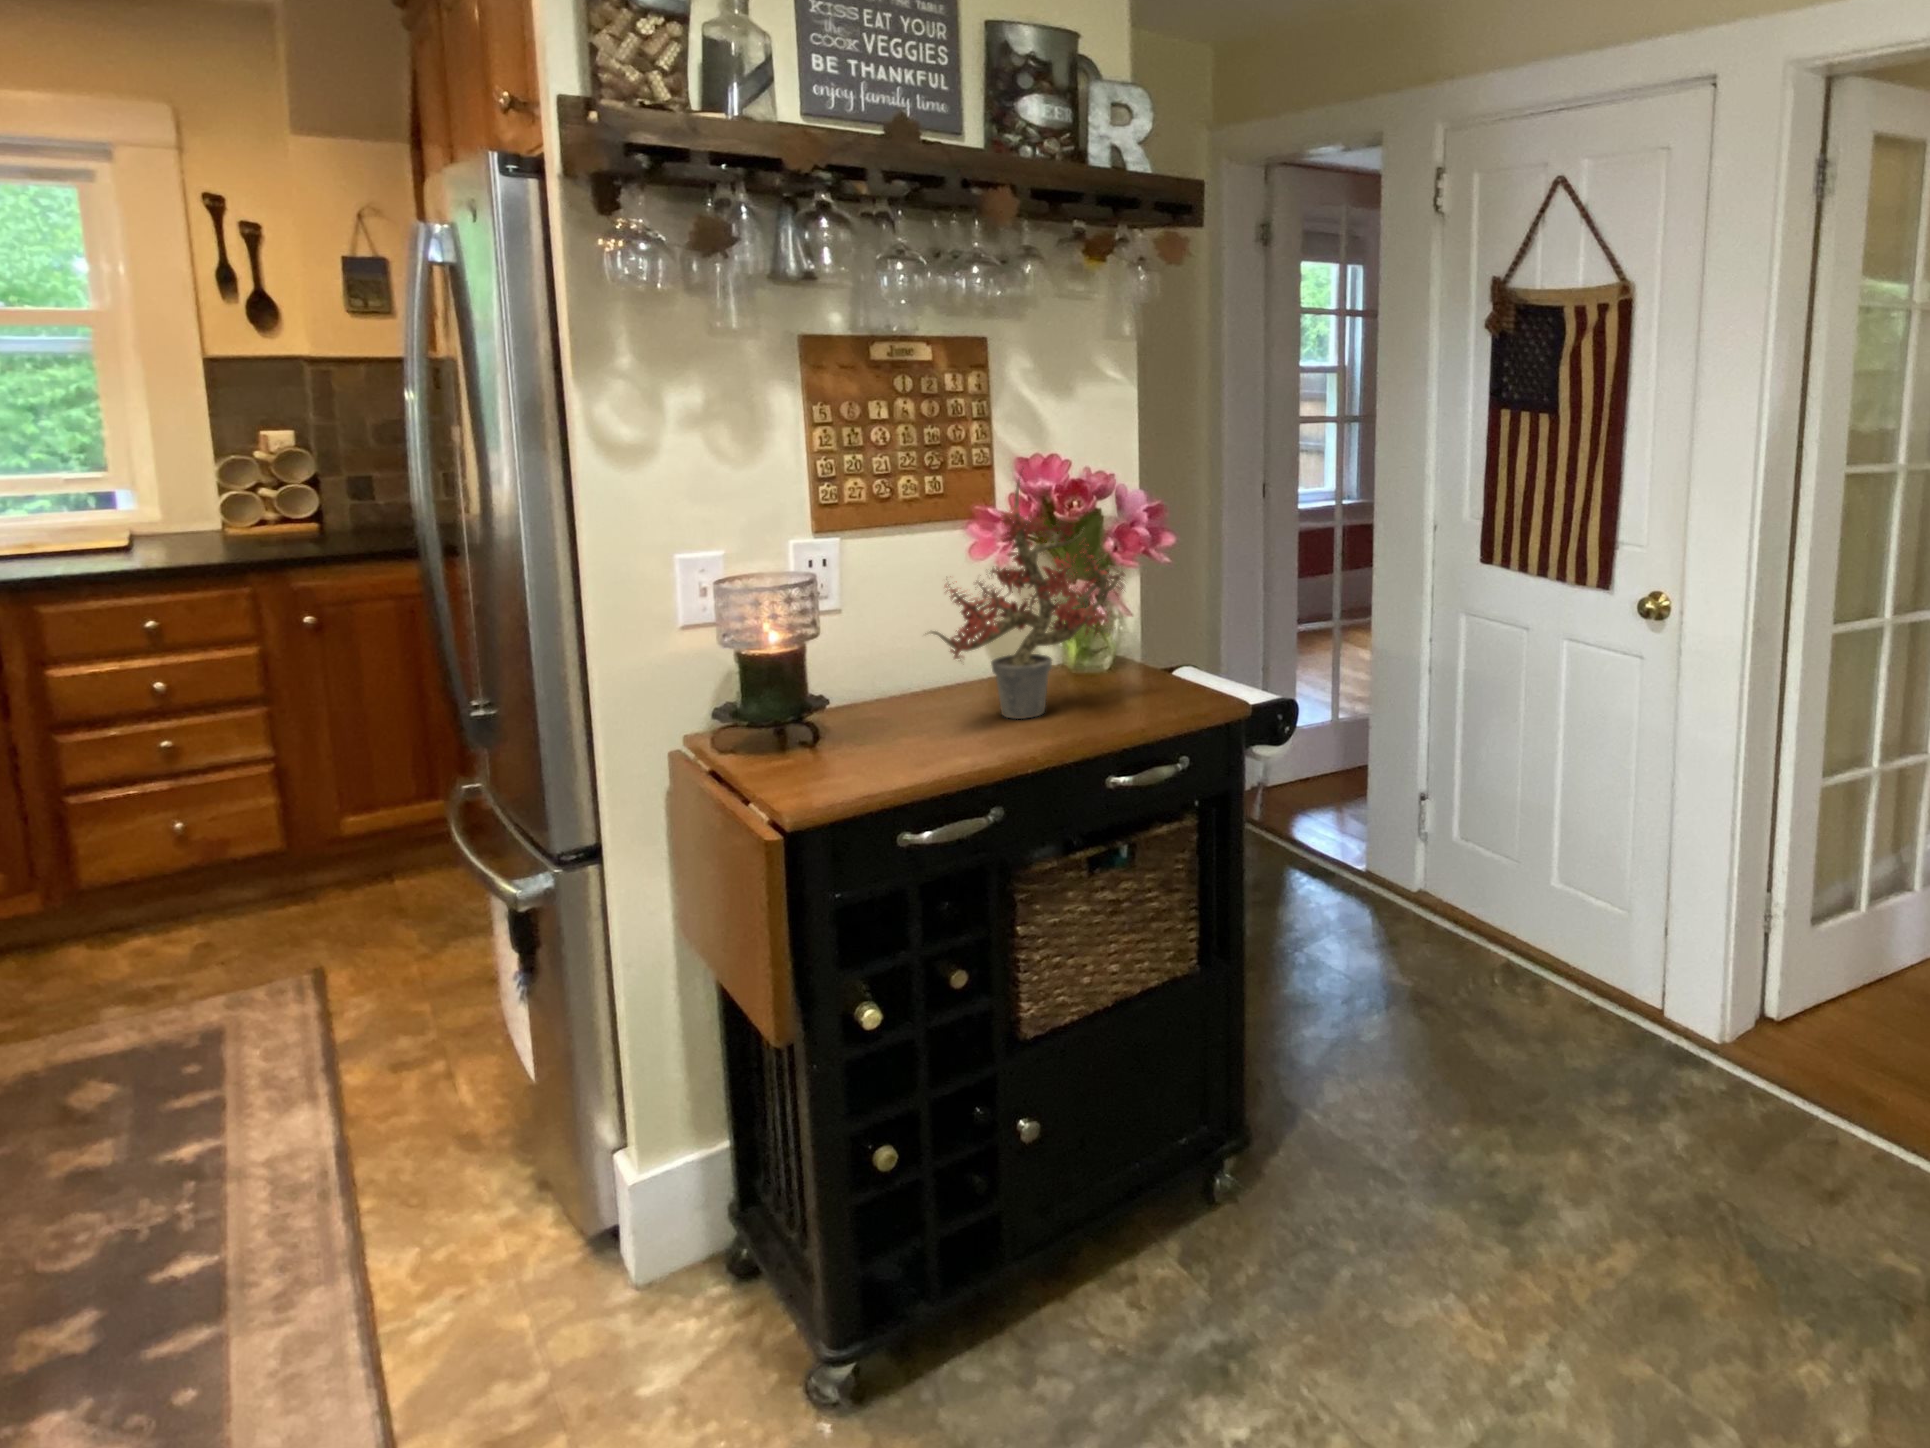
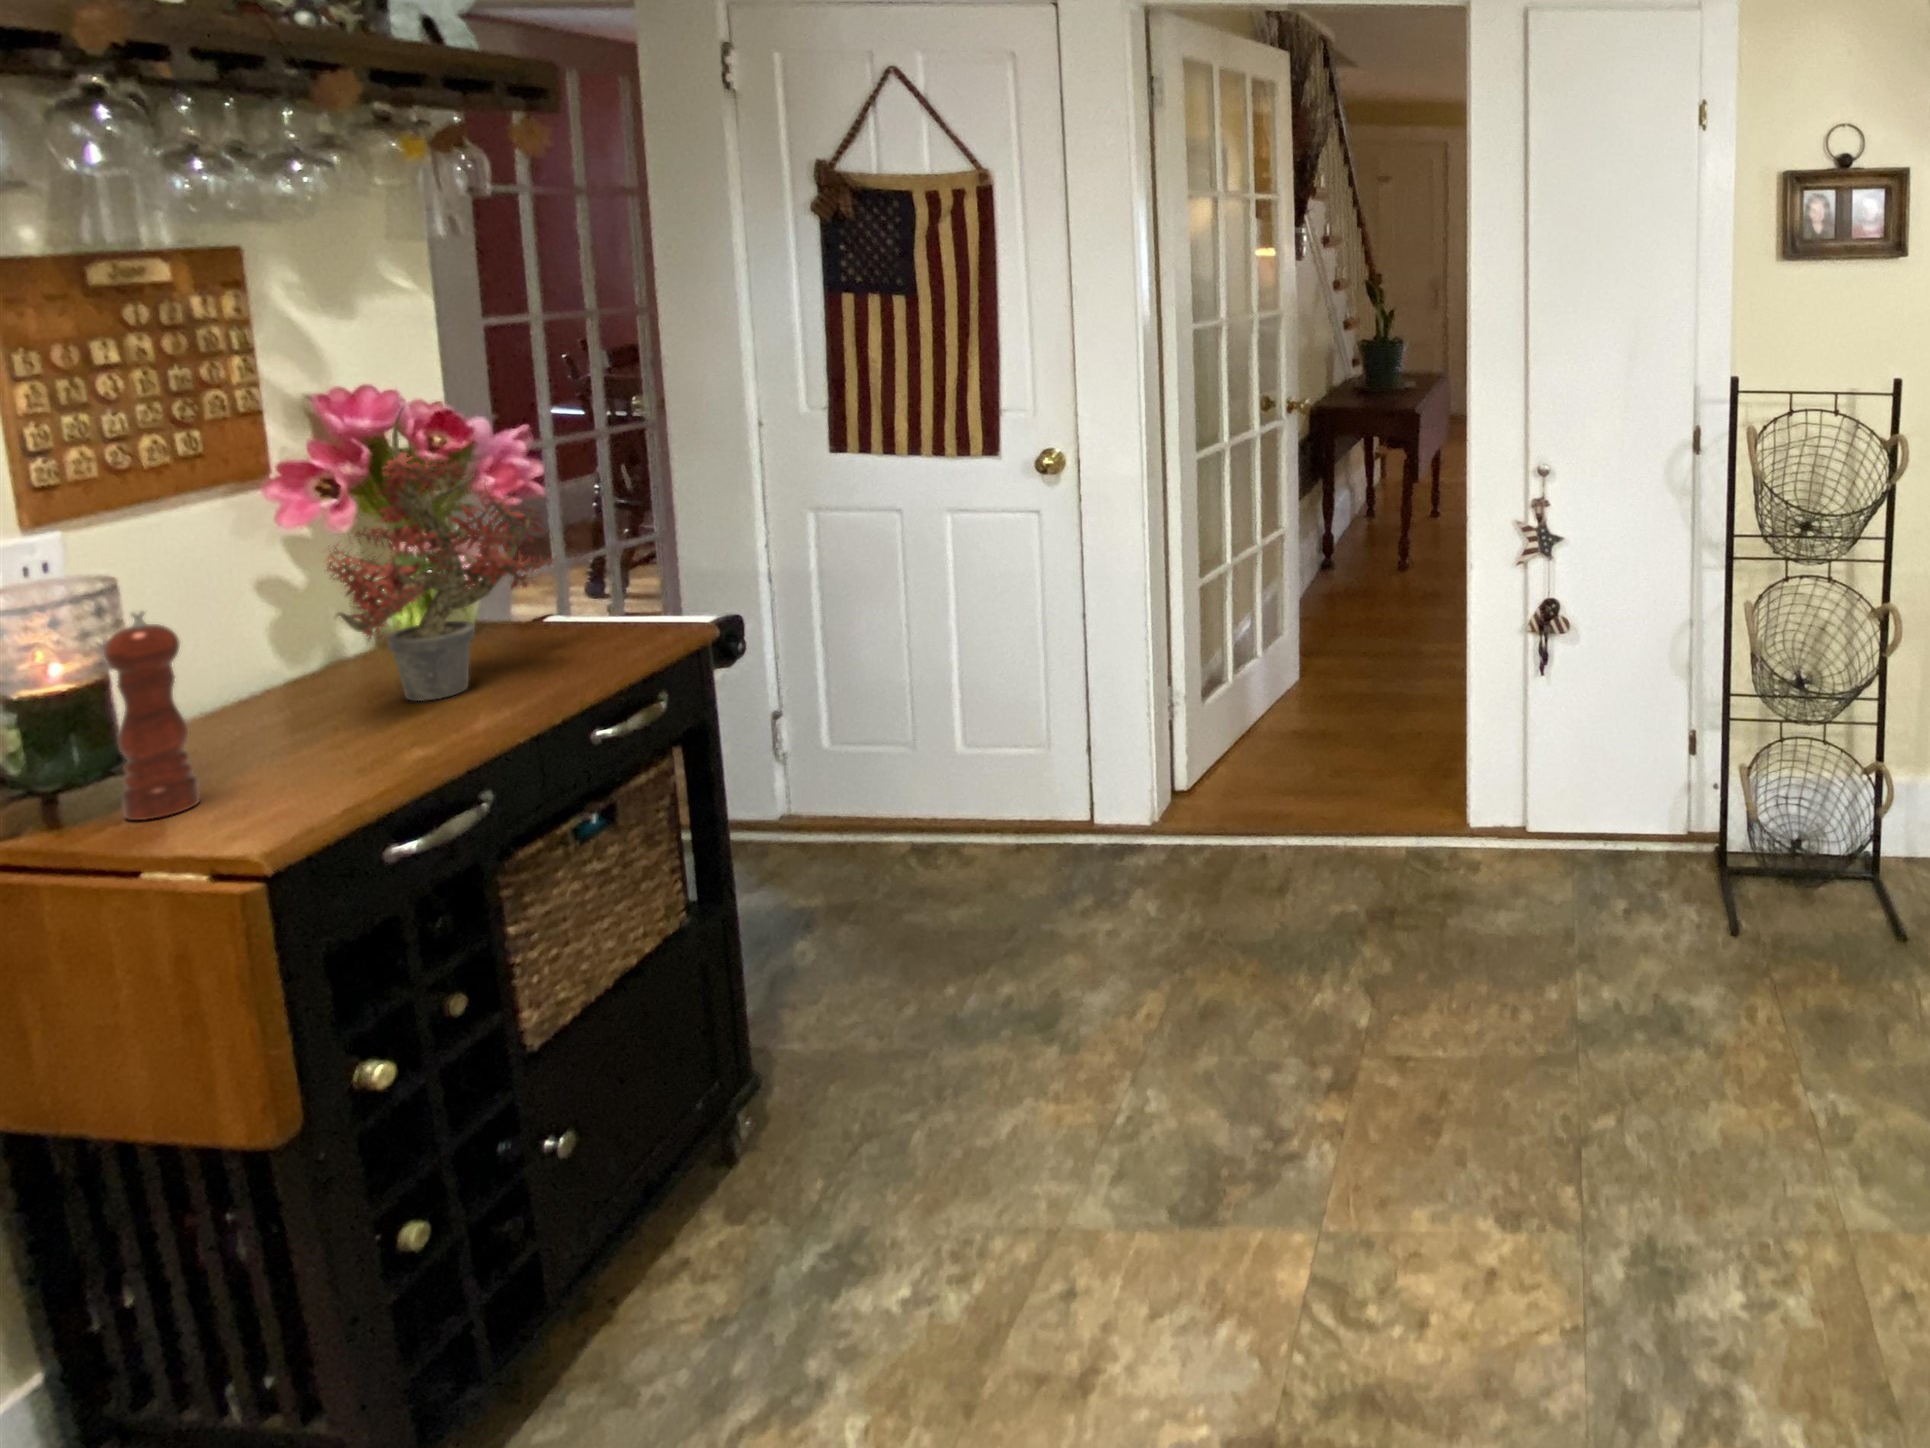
pepper mill: none [765,604,818,766] -> present [104,611,200,820]

